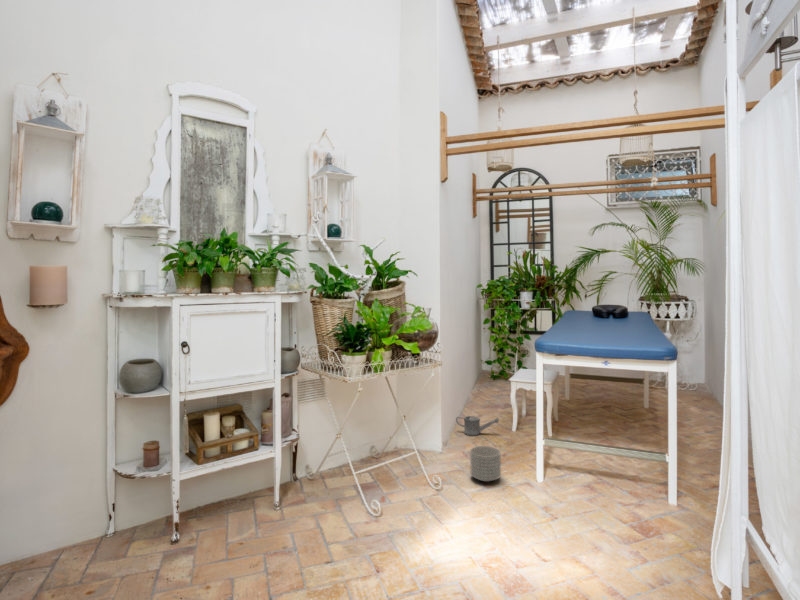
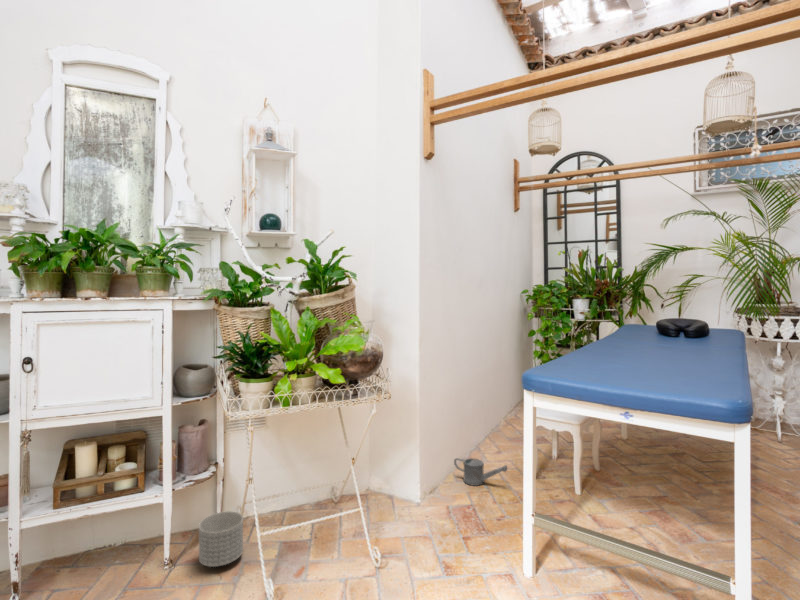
planter: present [470,446,501,482] -> present [199,511,243,567]

